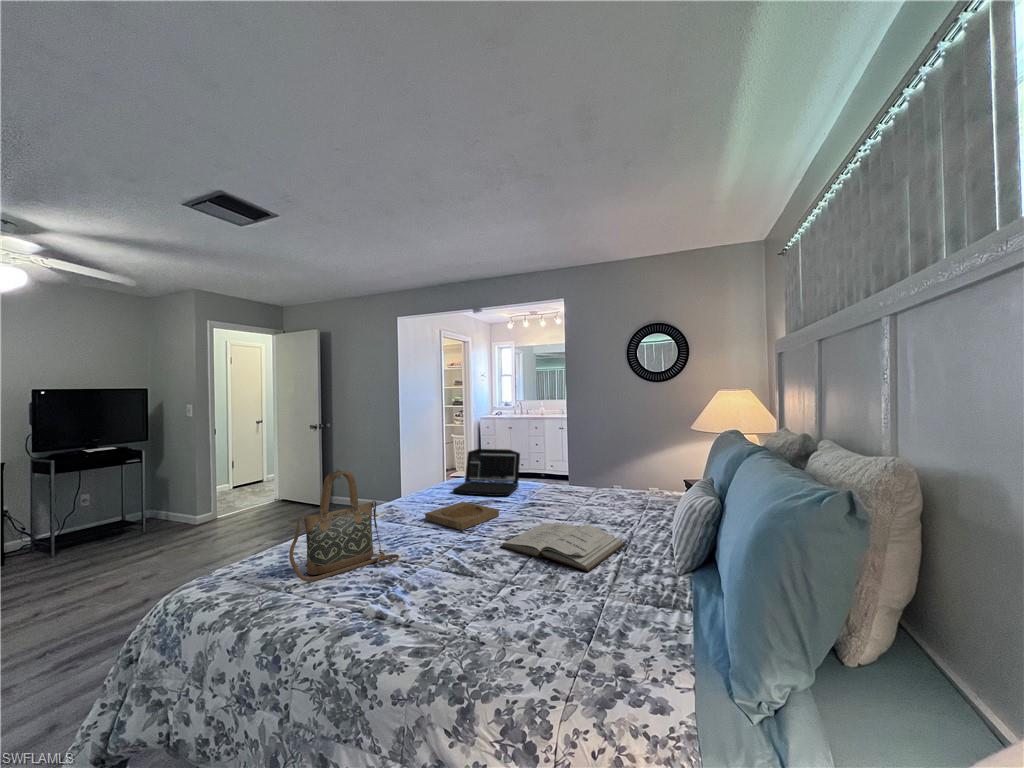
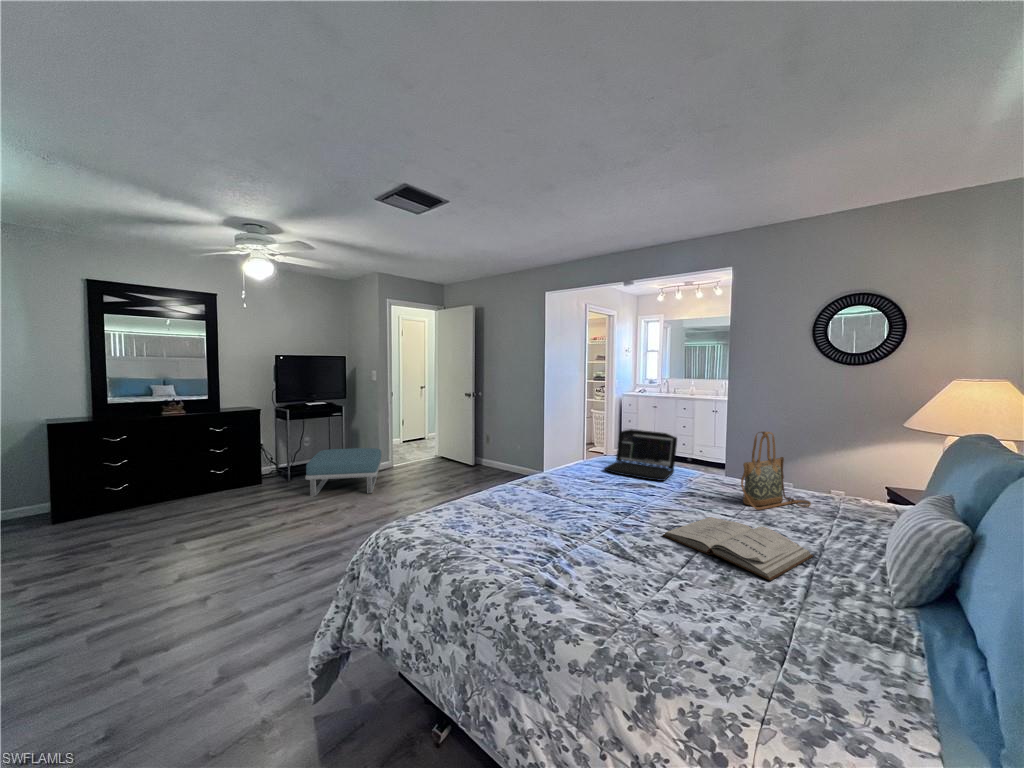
handbag: present [289,471,399,582] -> present [741,432,811,510]
footstool: none [79,499,198,572] -> present [305,448,382,496]
tray: present [425,502,499,530] -> none [581,482,657,512]

